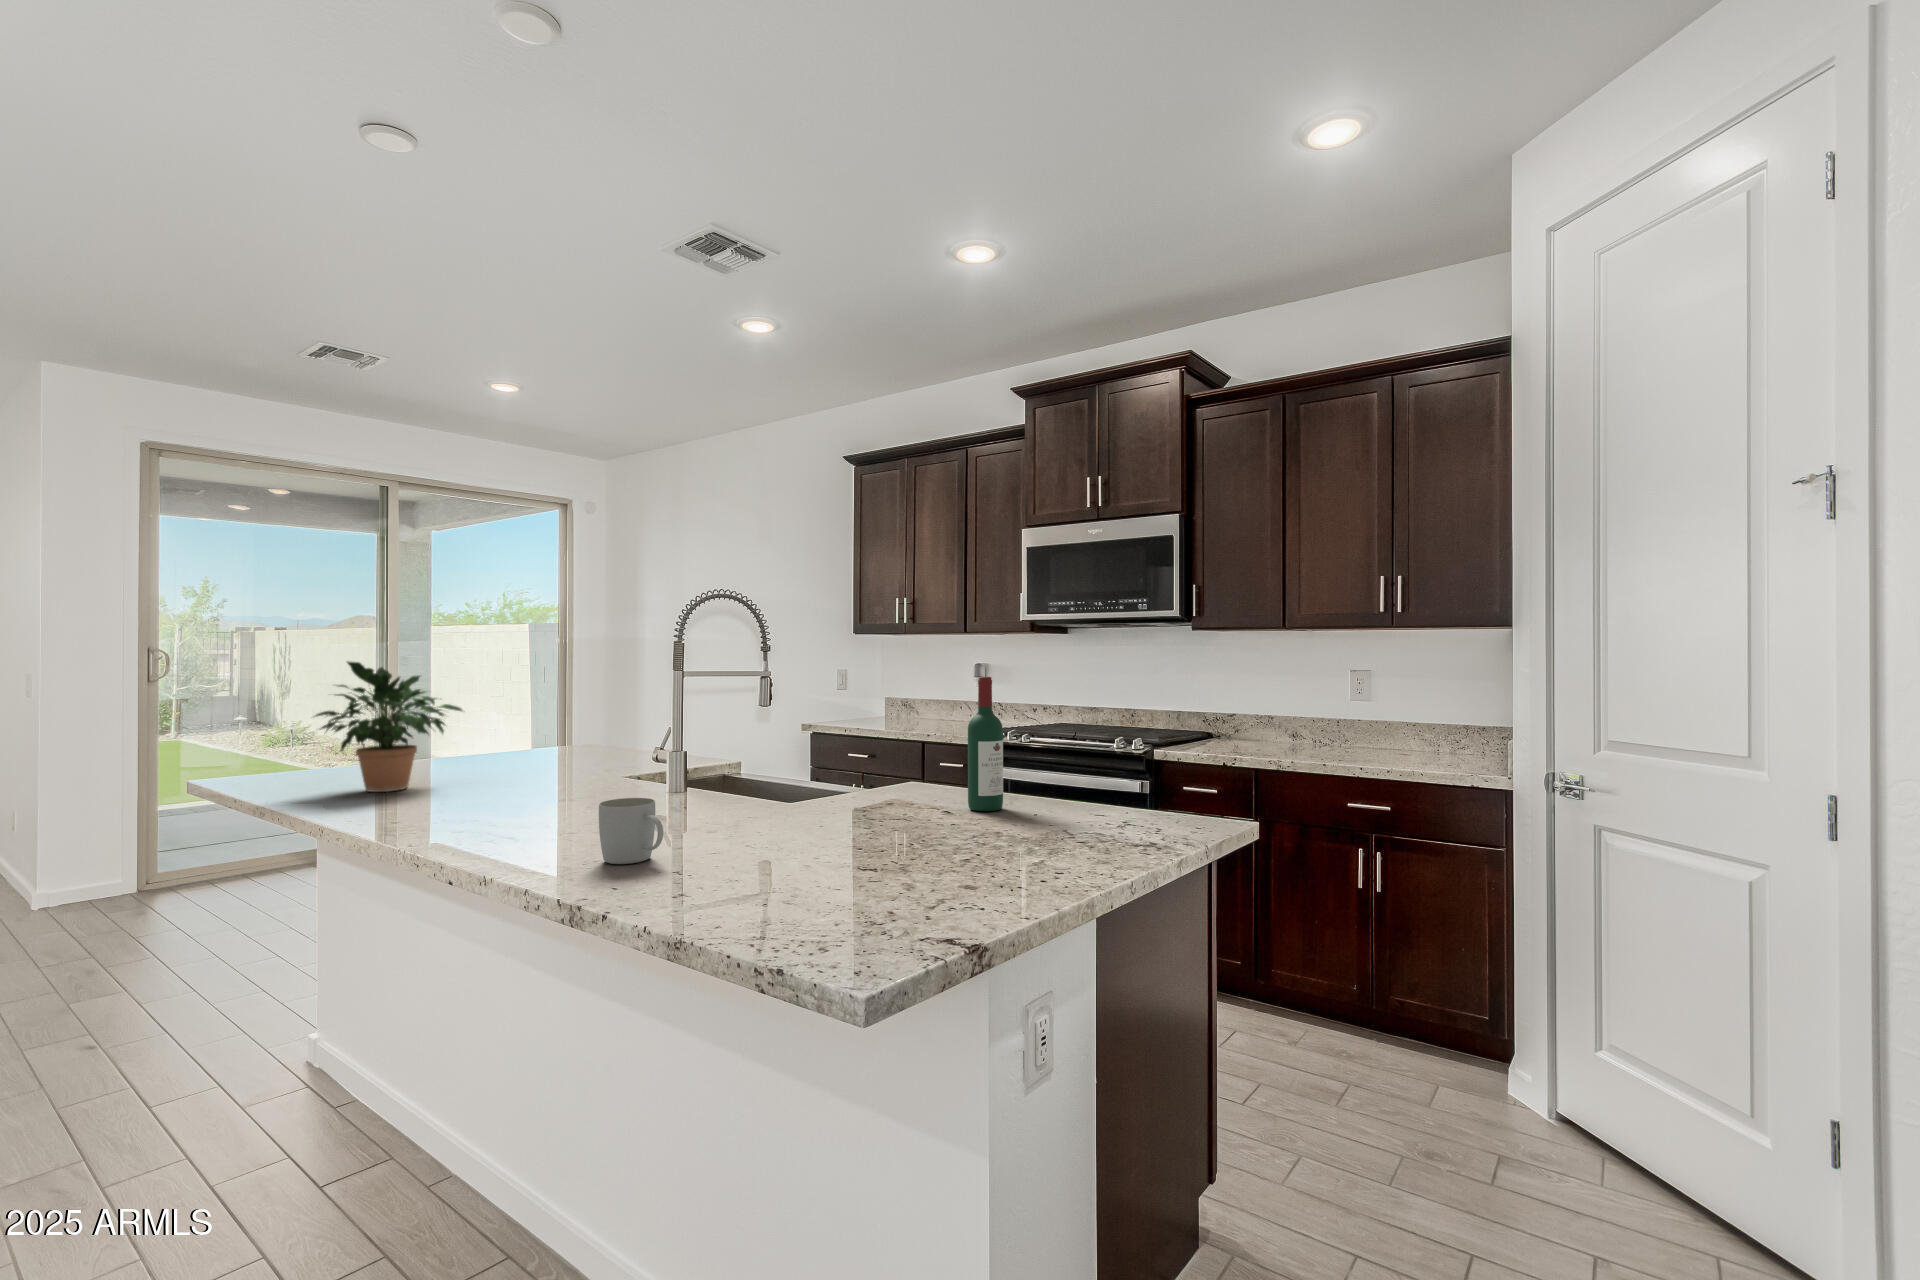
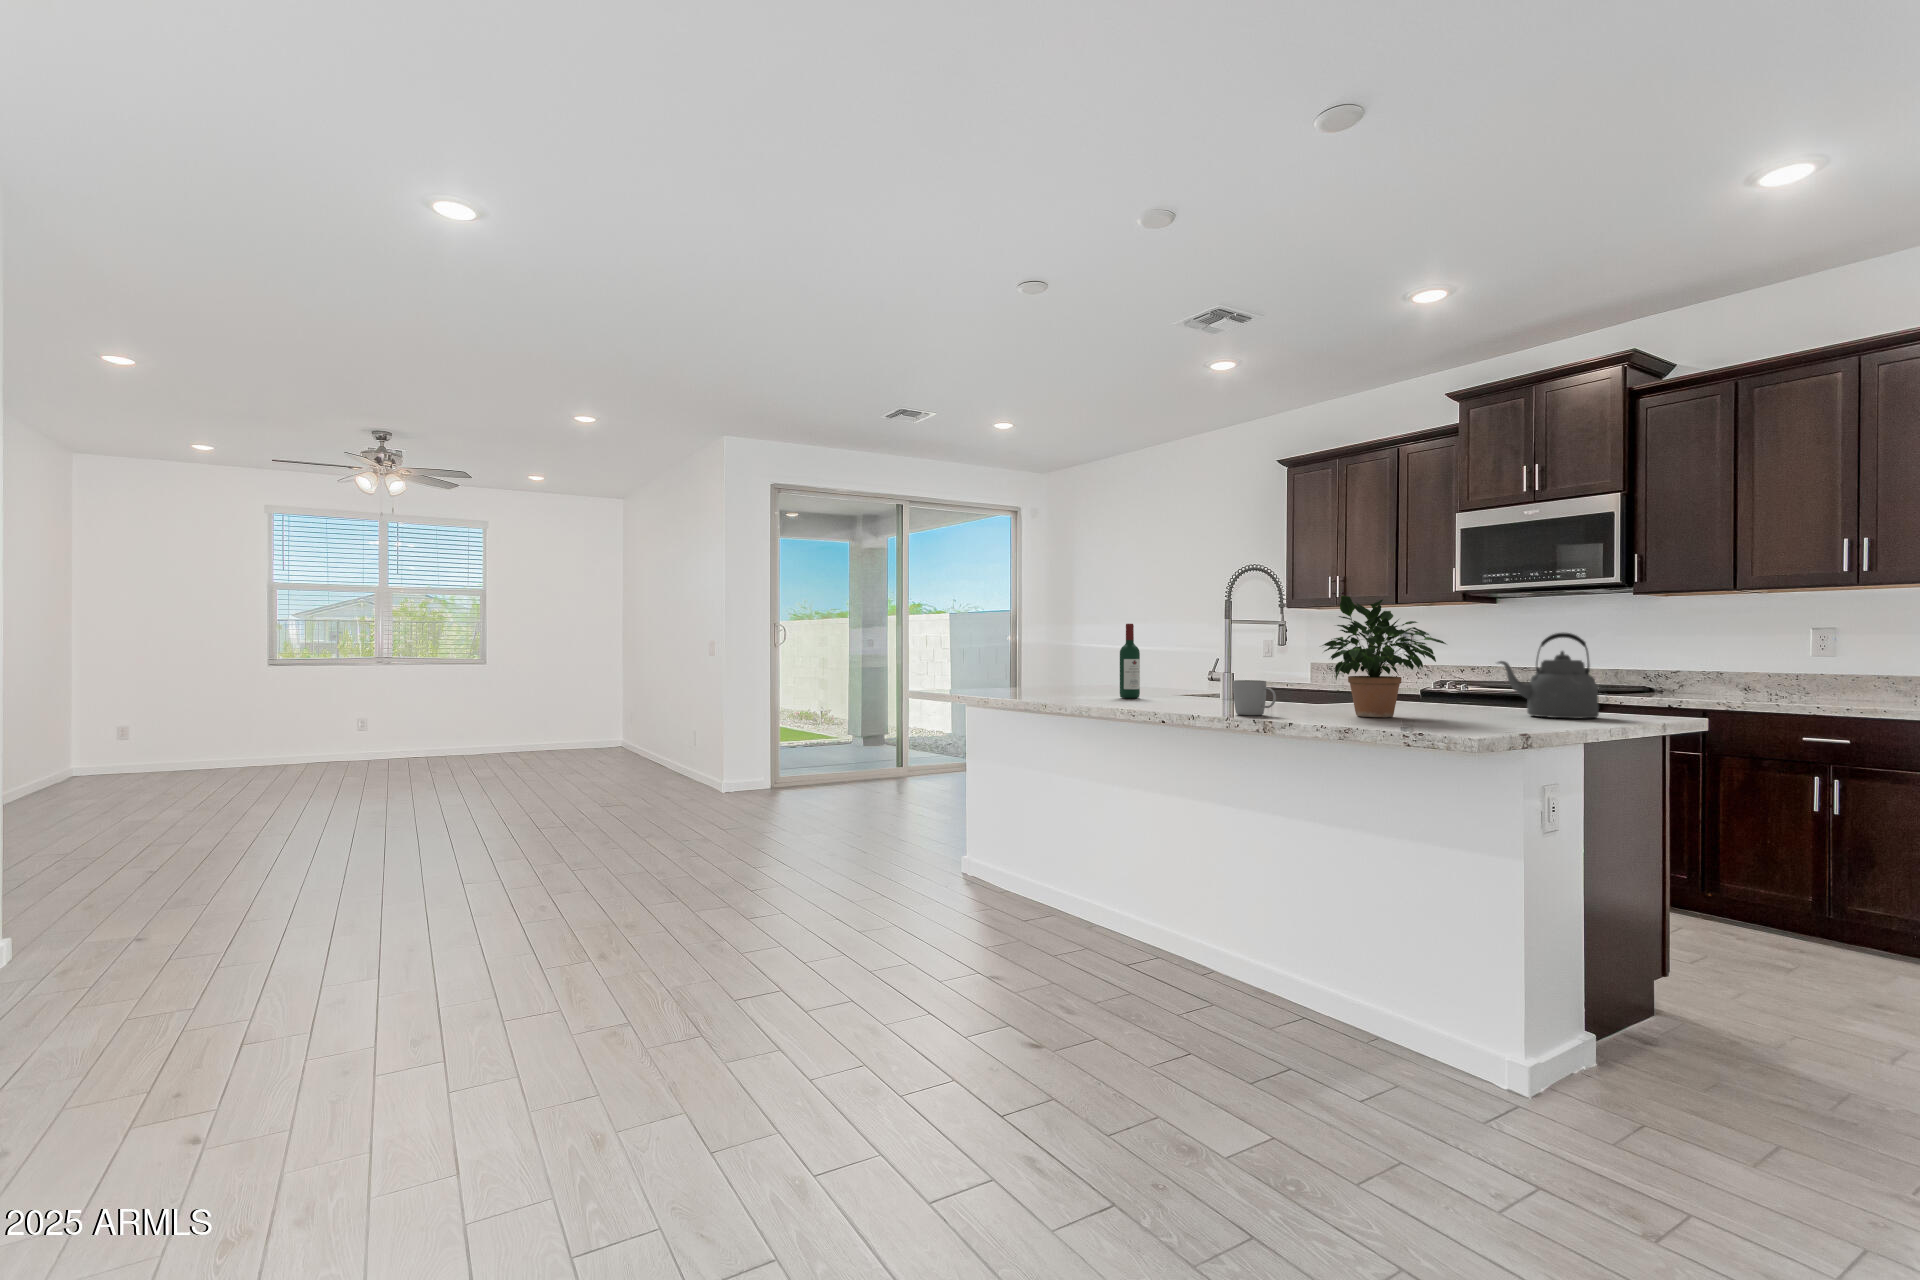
potted plant: present [316,662,462,792] -> present [1322,595,1446,717]
wine bottle: present [968,677,1003,811] -> present [1120,624,1140,698]
kettle: none [1003,712,1131,842] -> present [1498,633,1599,719]

